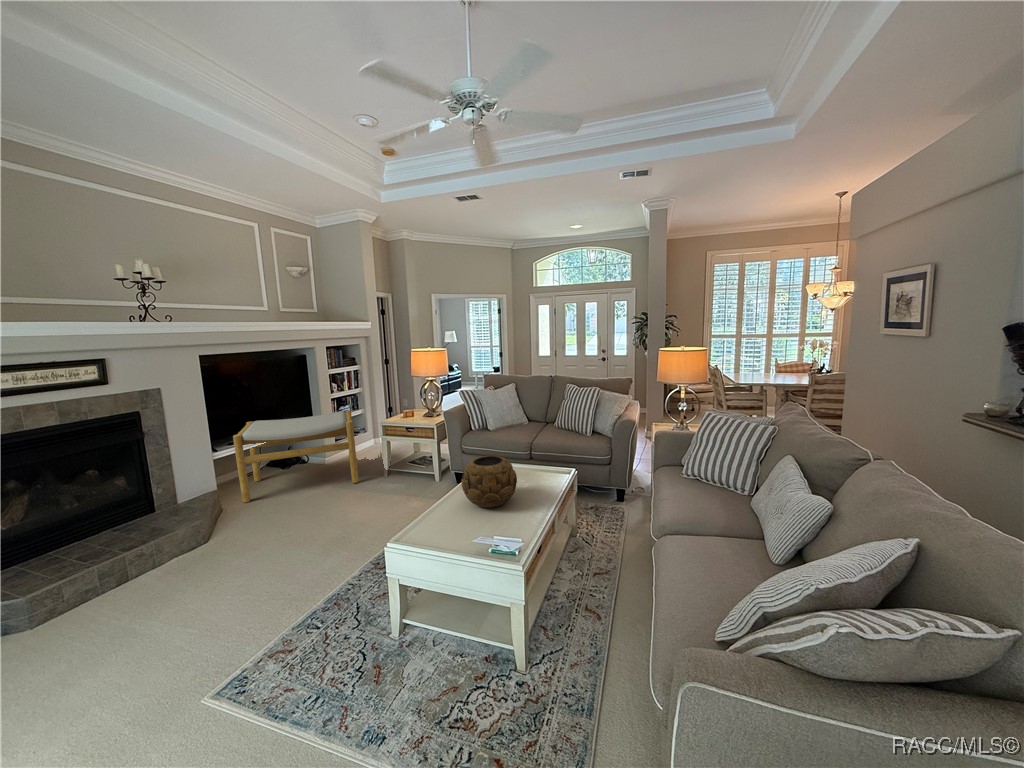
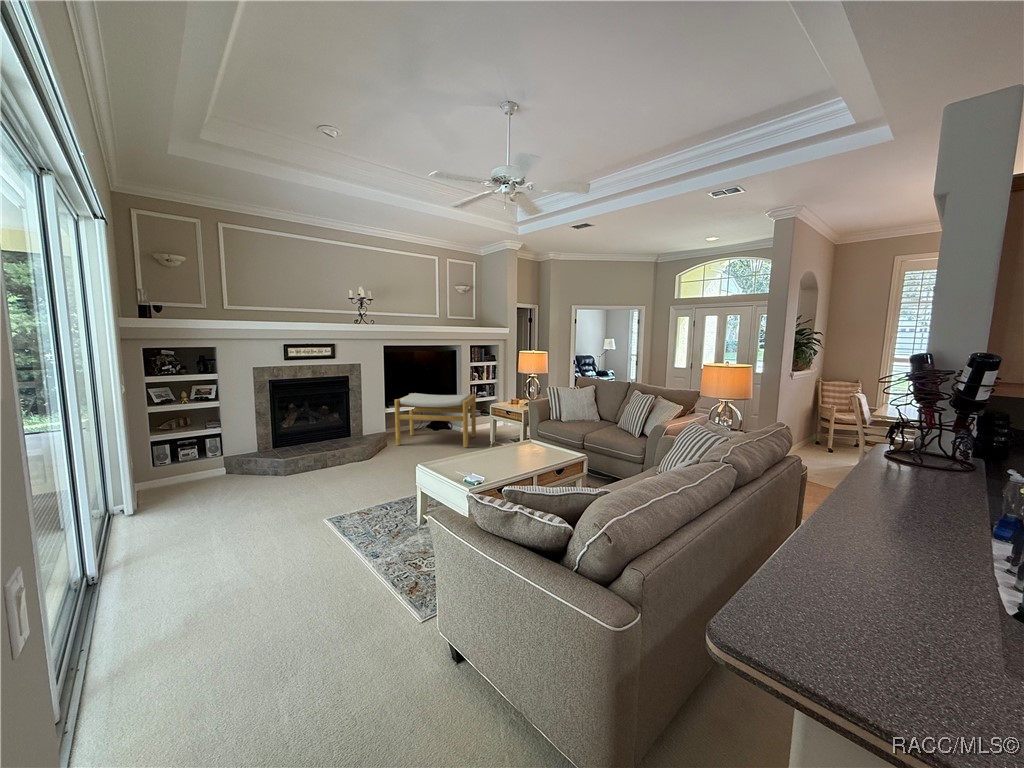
decorative bowl: present [461,456,517,508] -> none [481,429,520,464]

